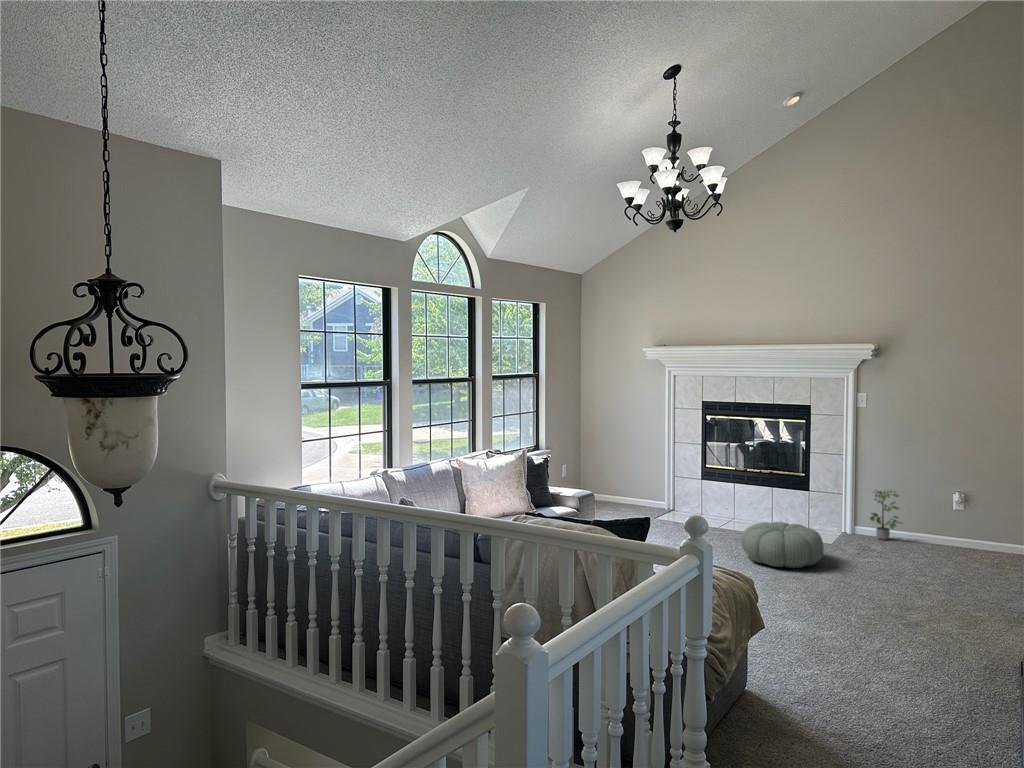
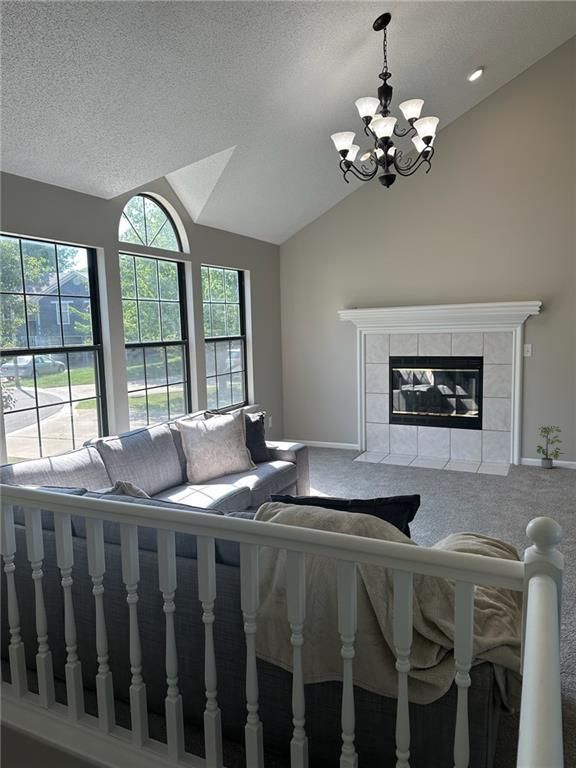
pouf: present [742,522,823,568] -> none [441,461,515,503]

